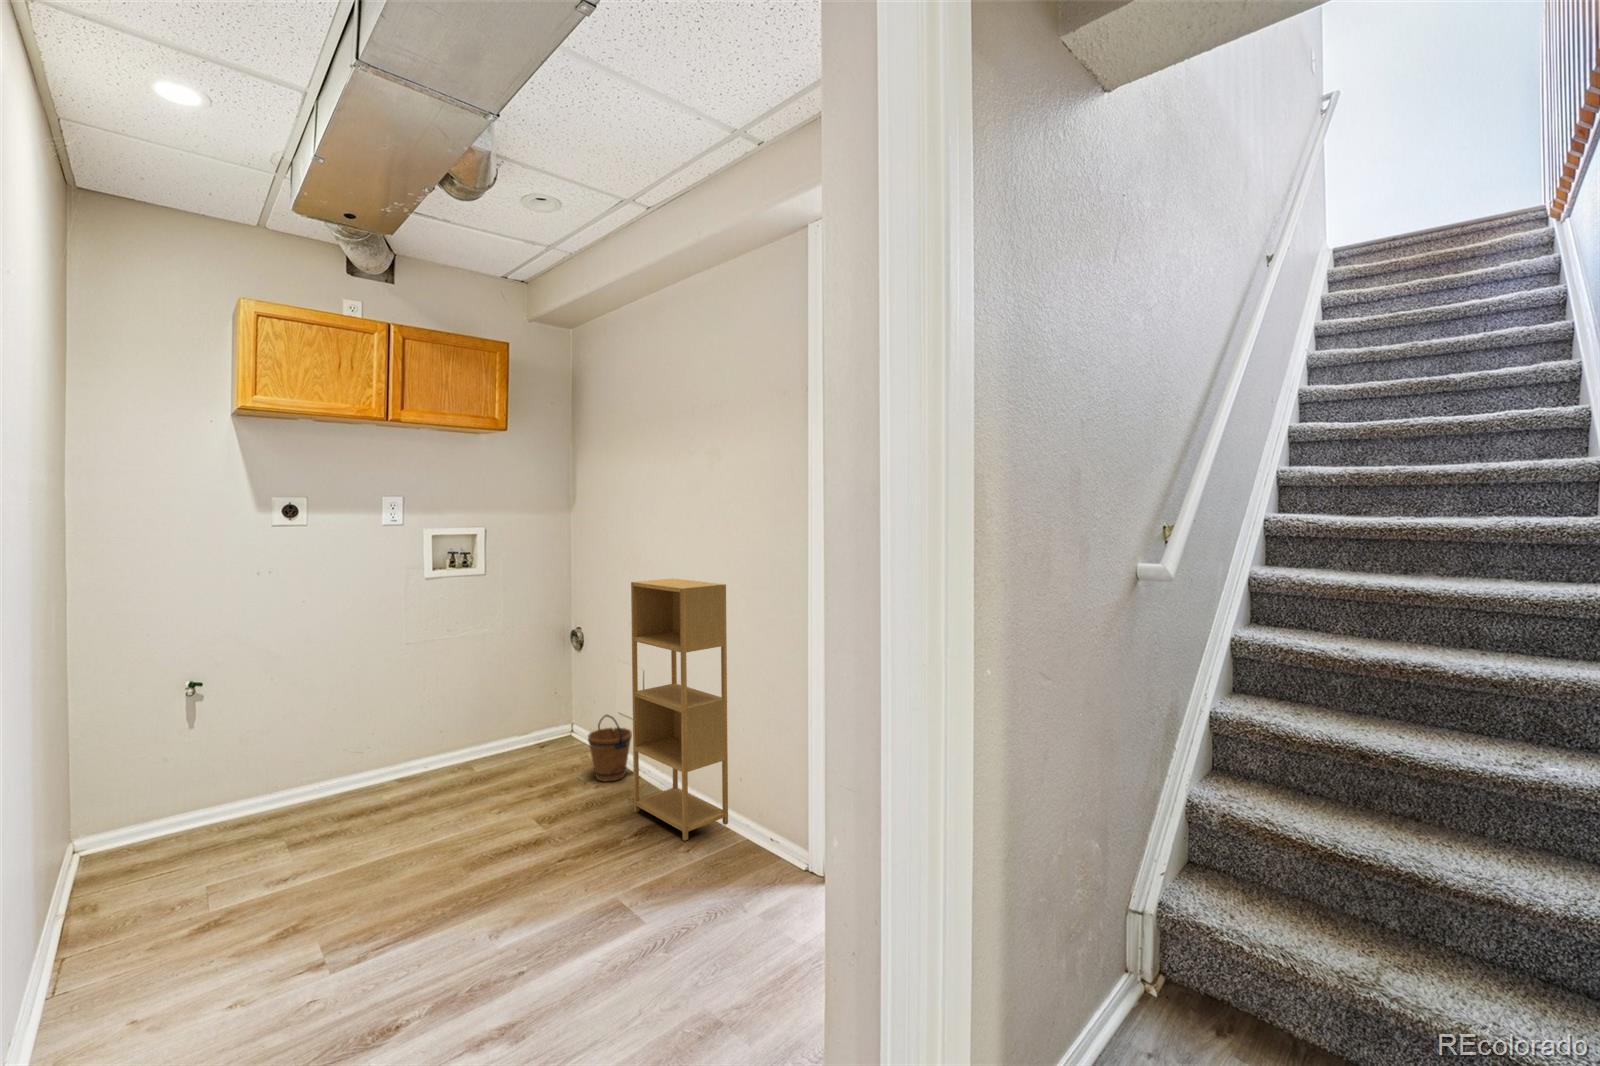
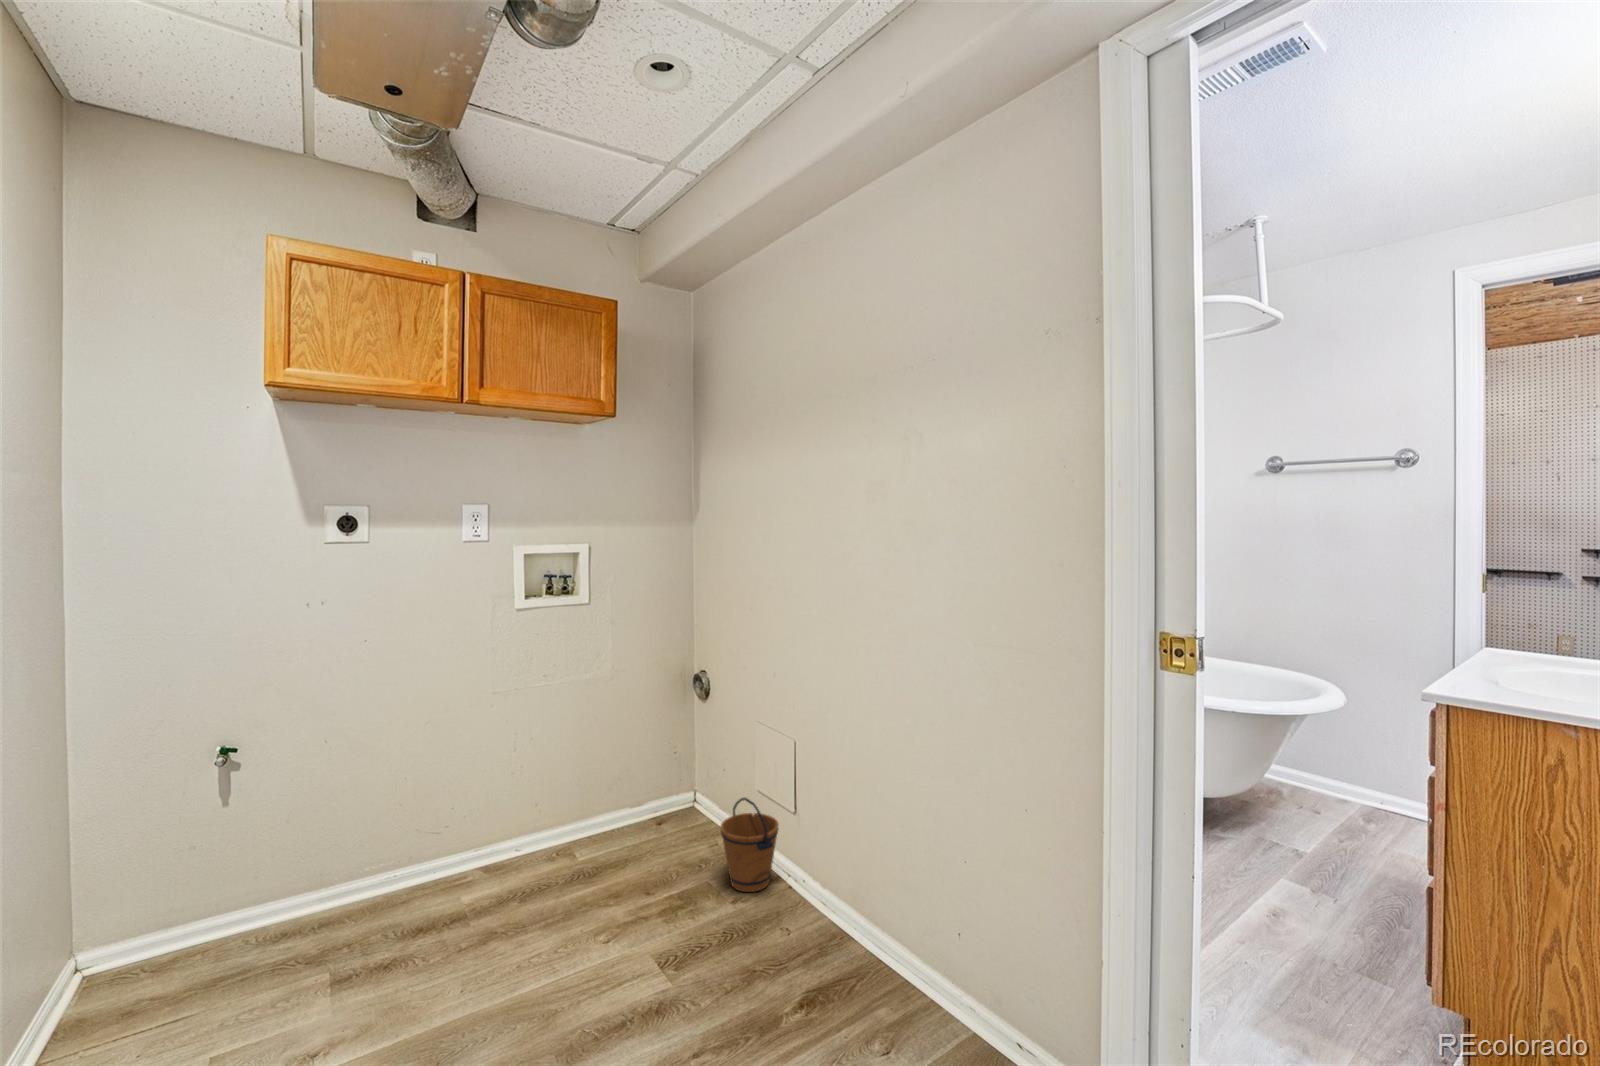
shelving unit: present [631,579,728,841] -> none [786,619,932,1029]

